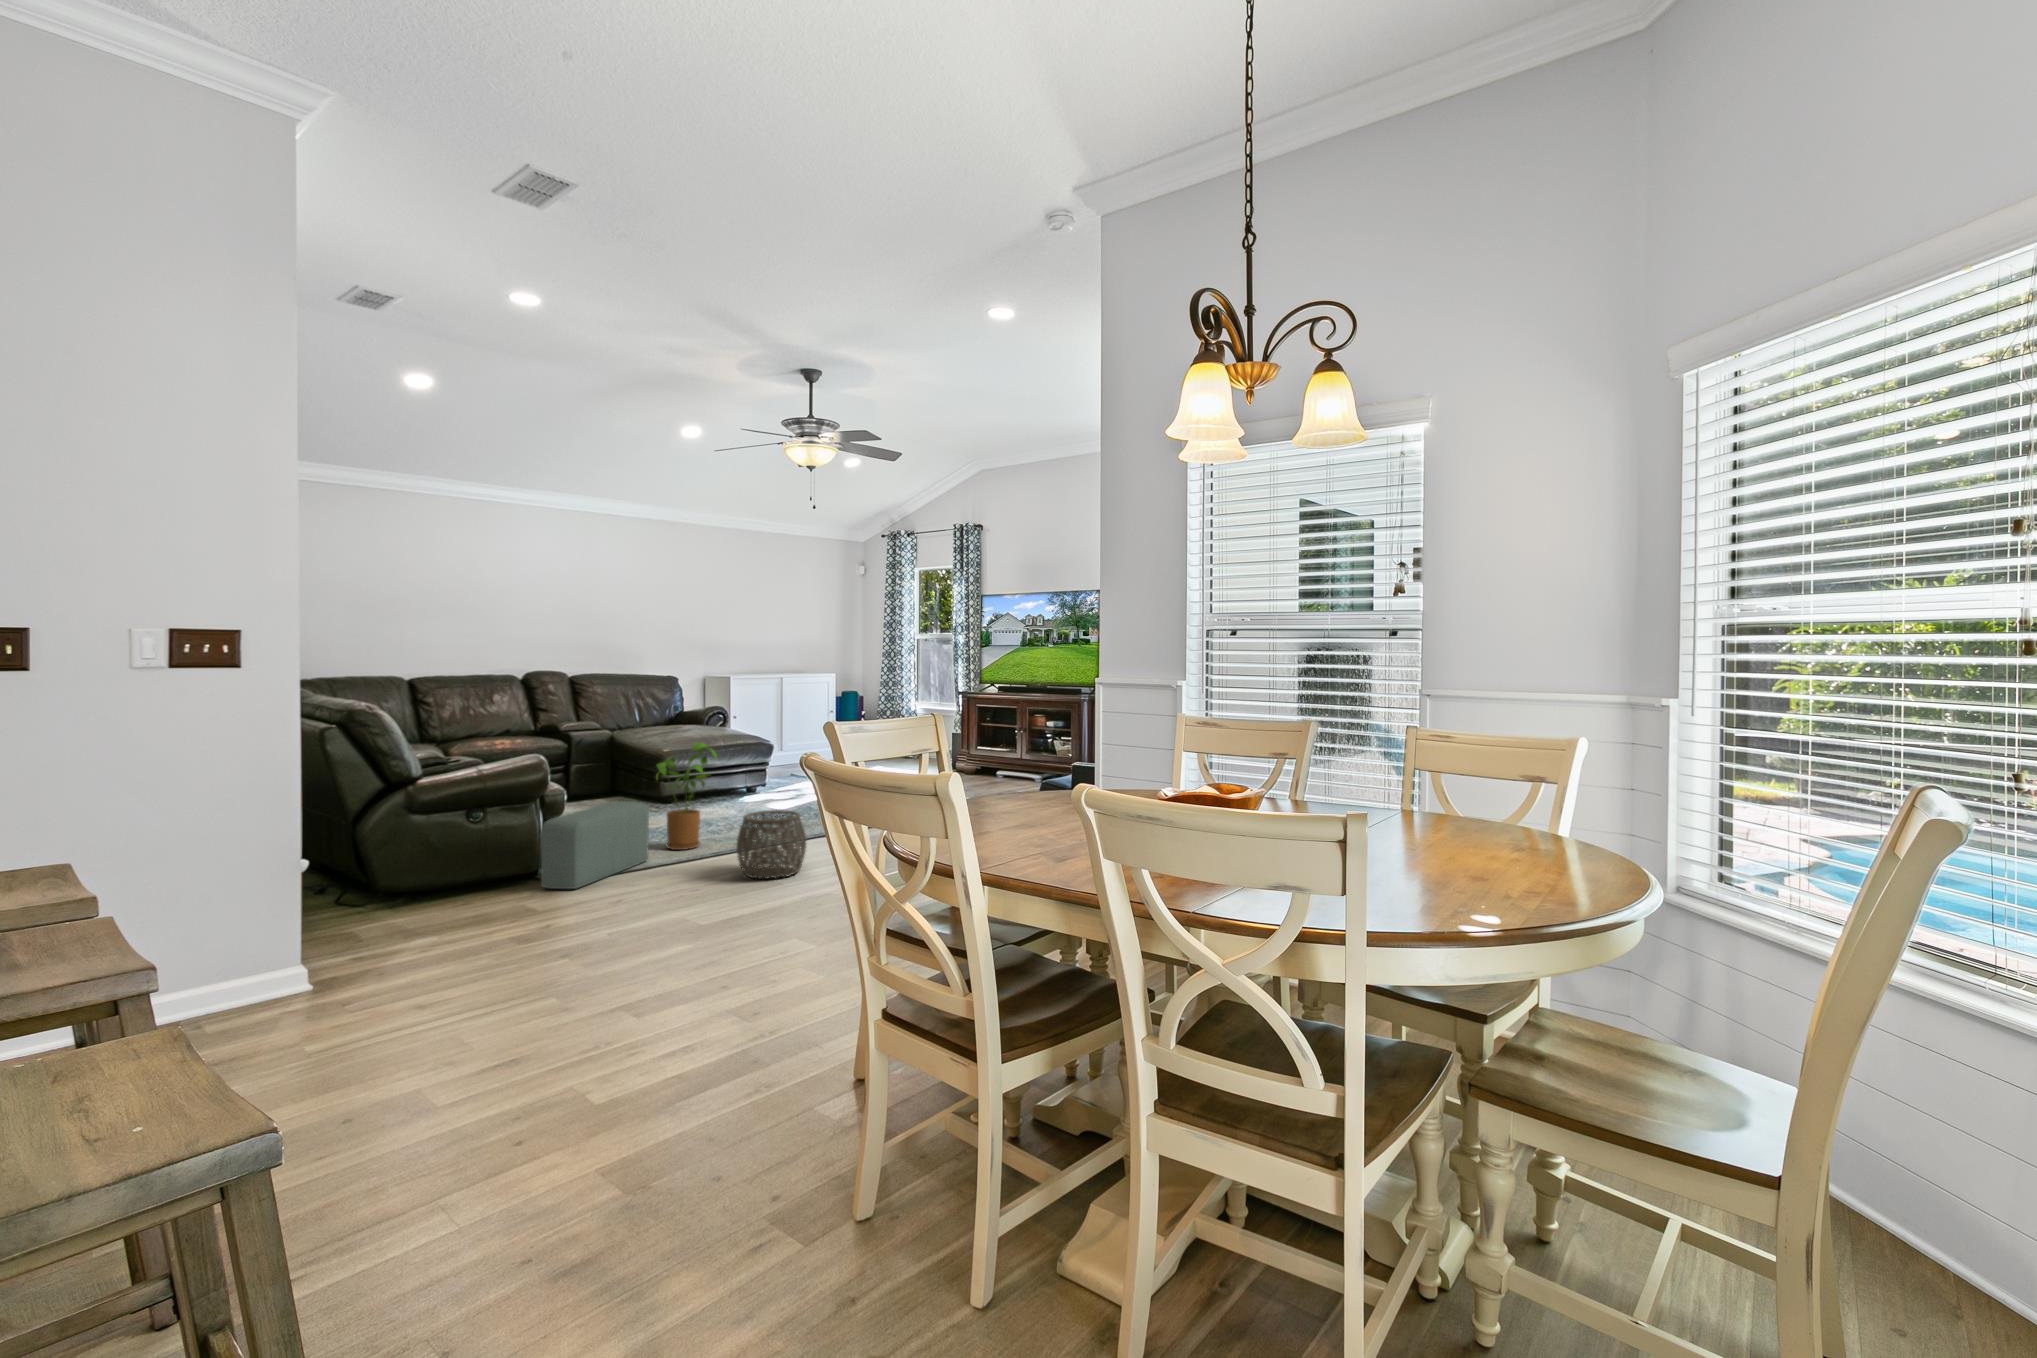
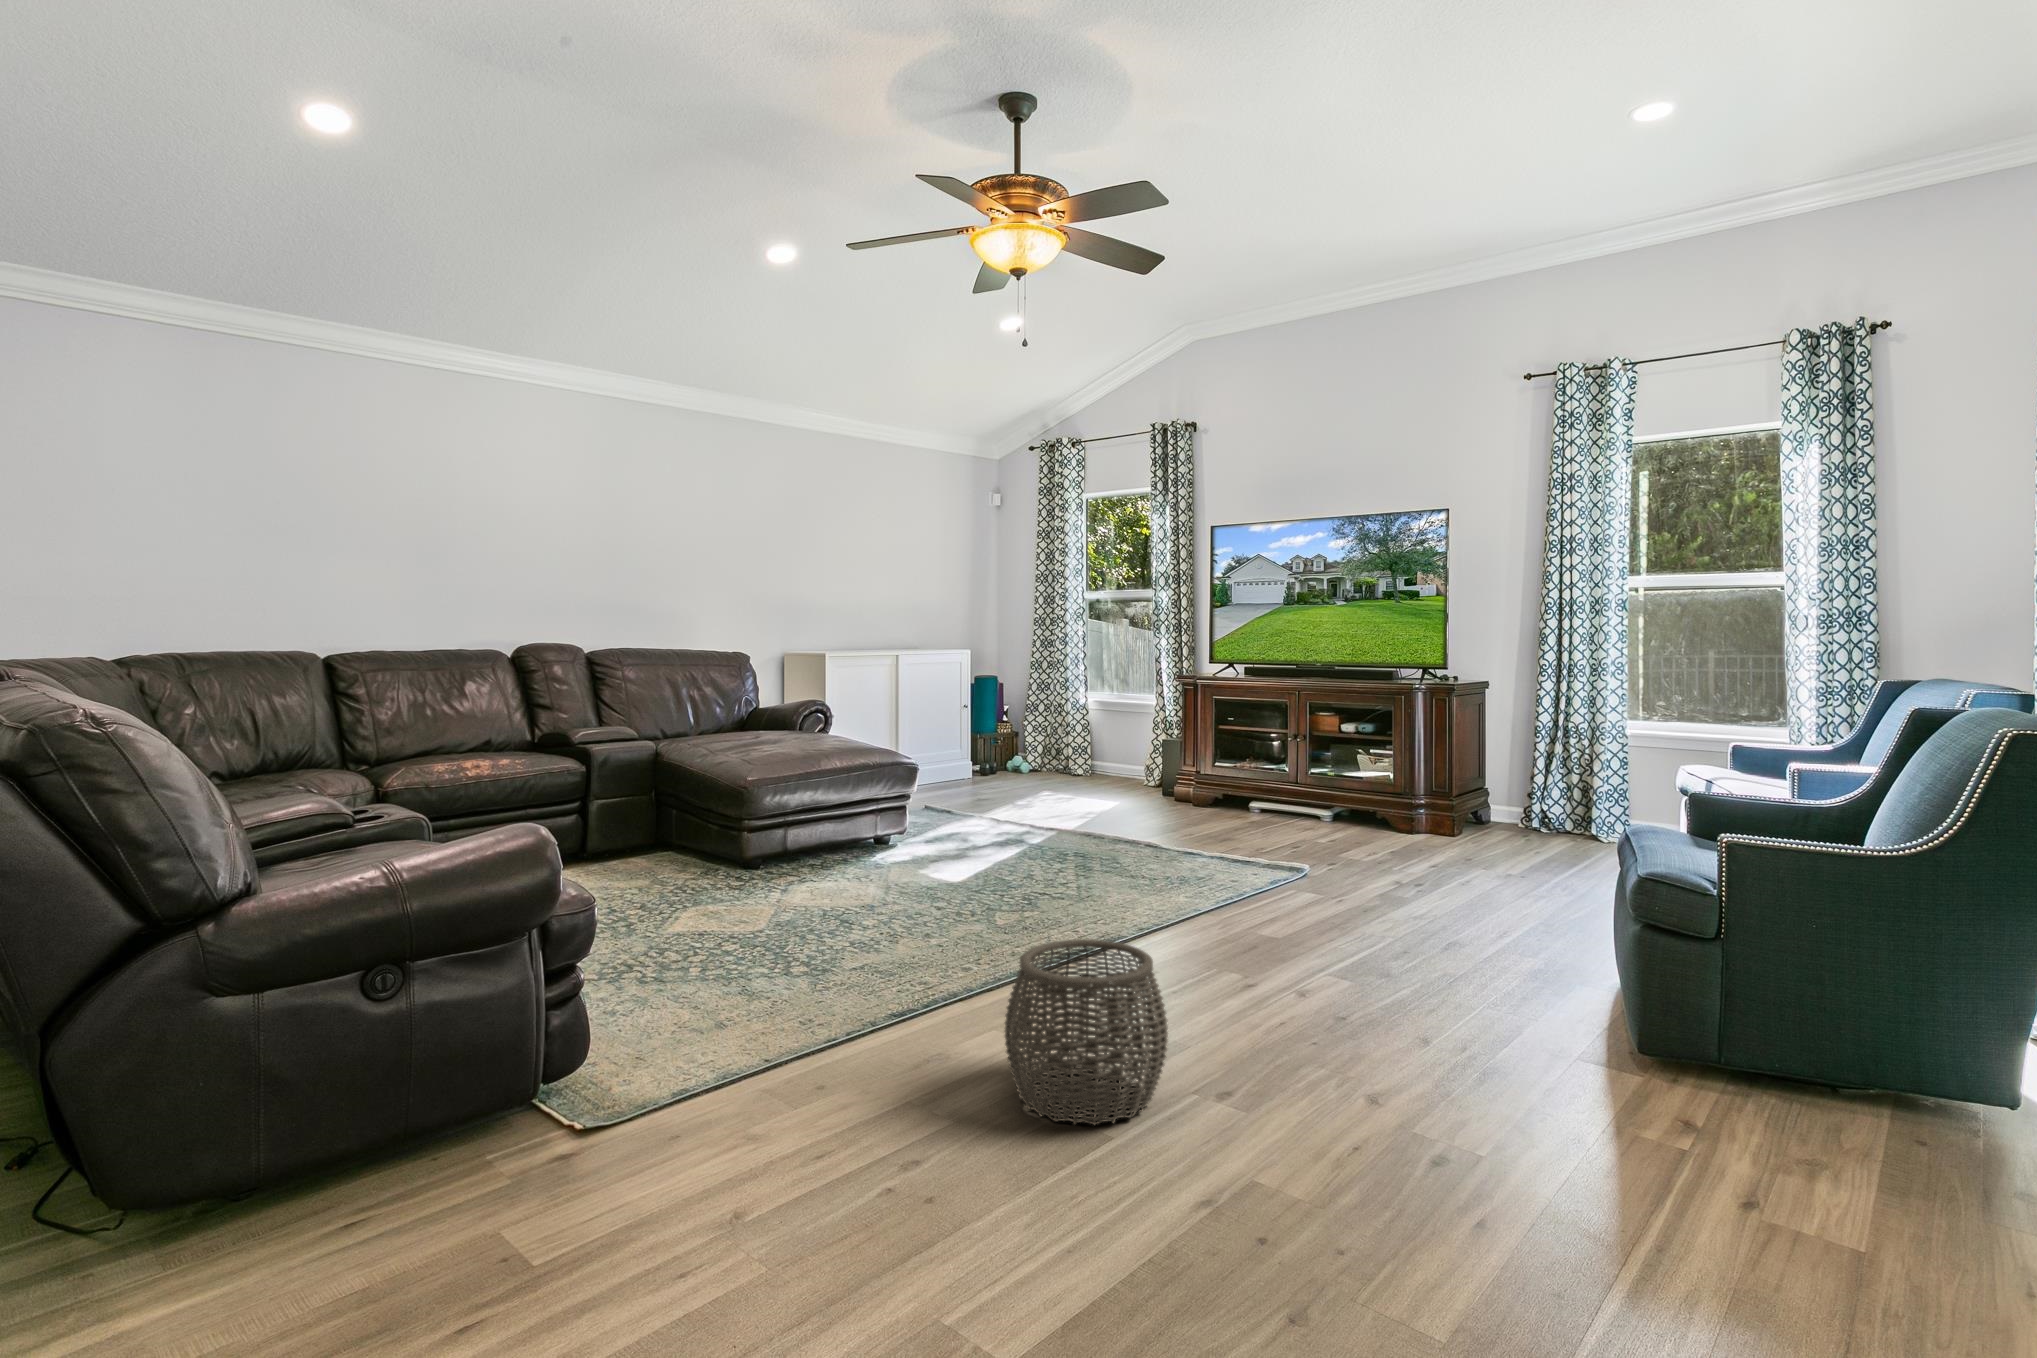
house plant: present [656,742,717,850] -> none [778,774,902,1004]
pouf: present [541,801,649,889] -> none [544,911,779,1174]

